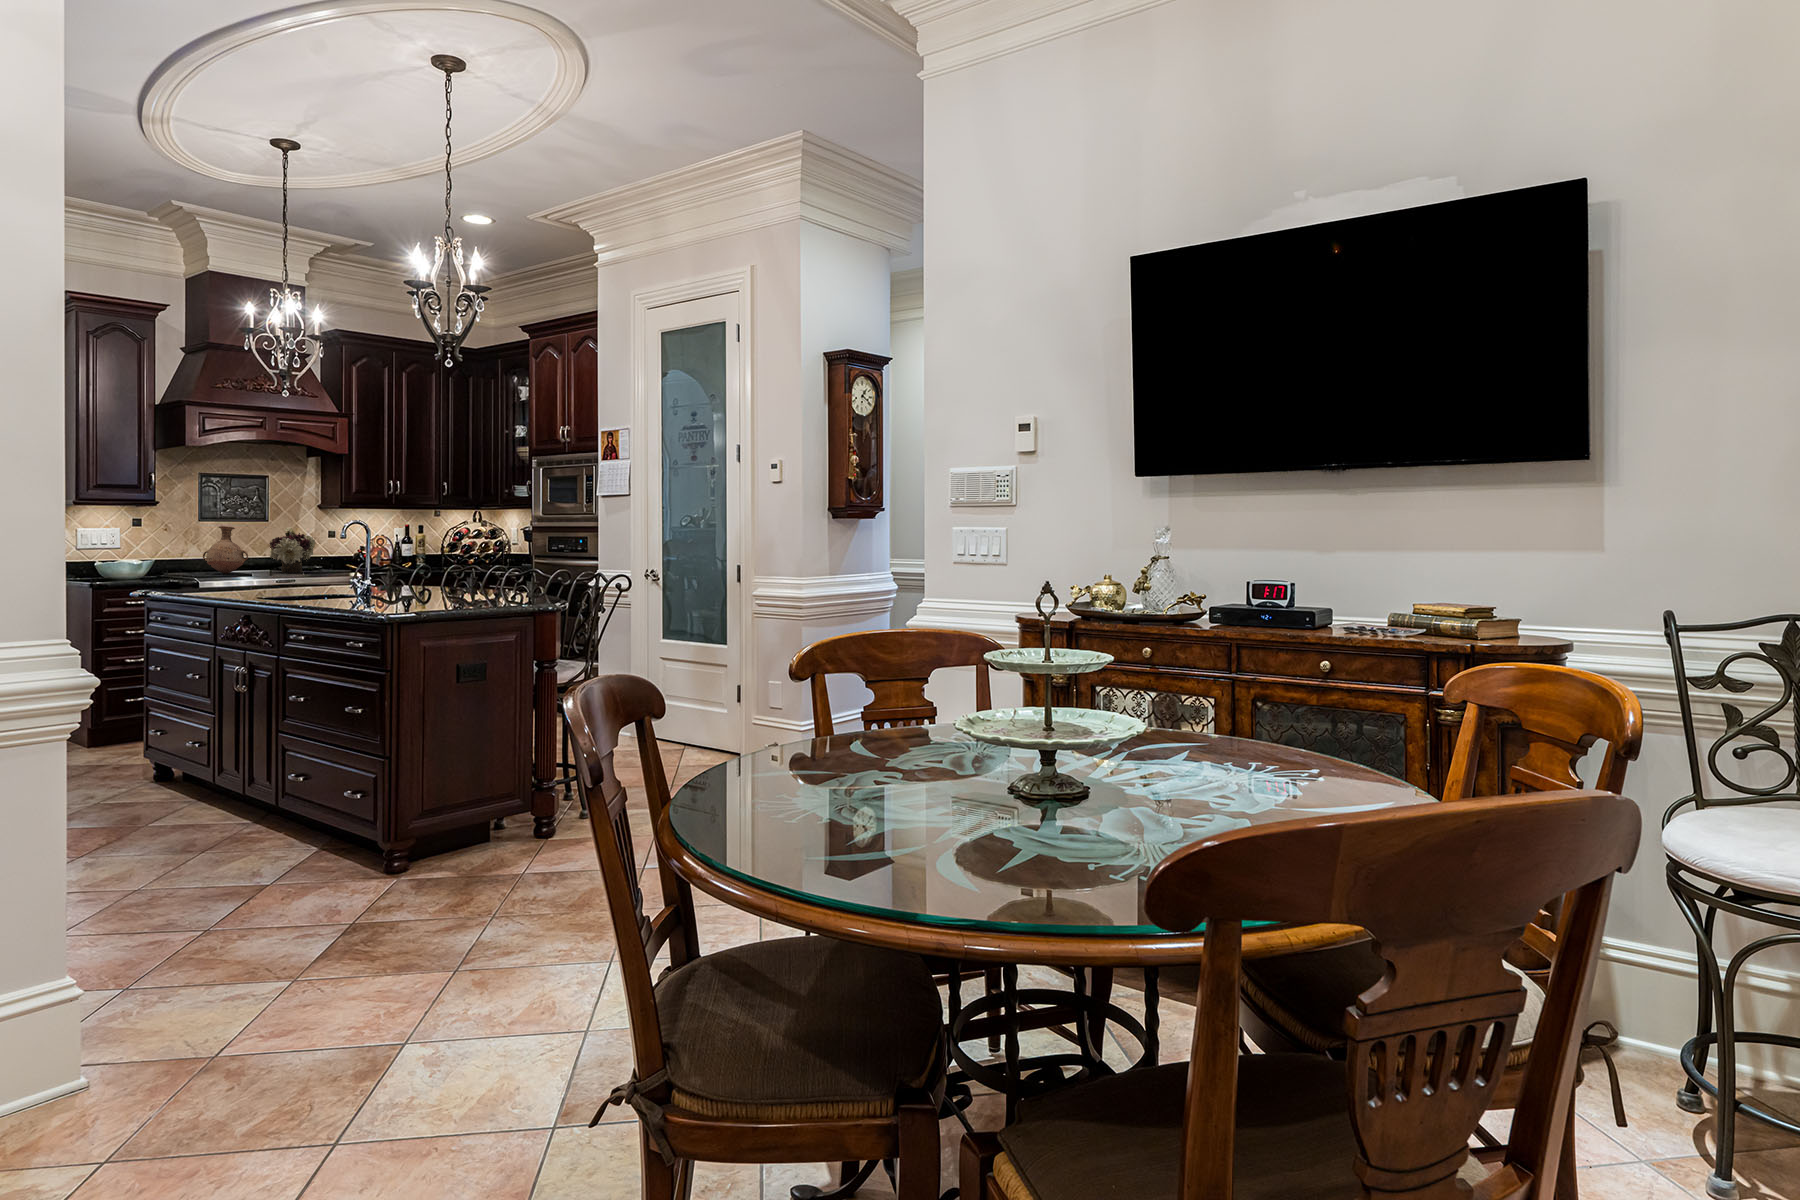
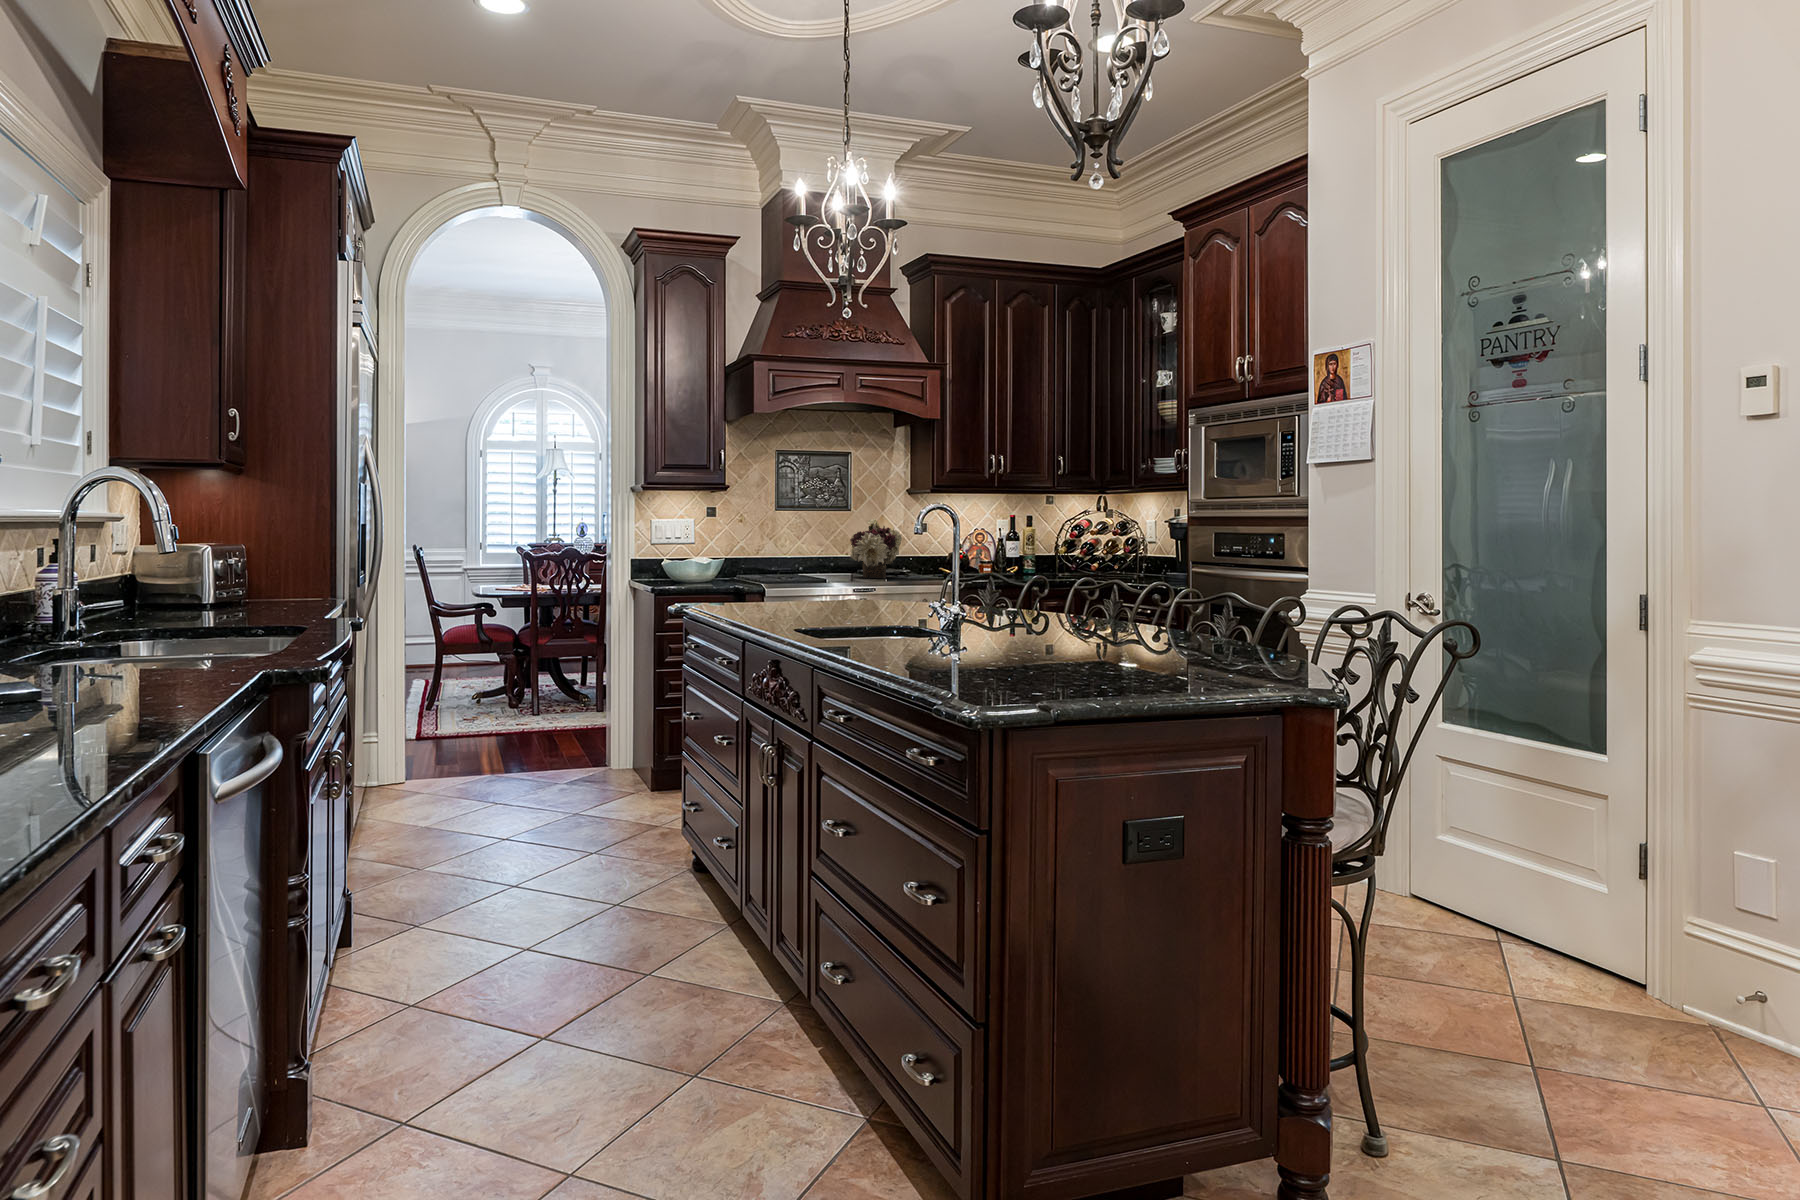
vase: present [203,526,248,574] -> none [777,518,825,578]

